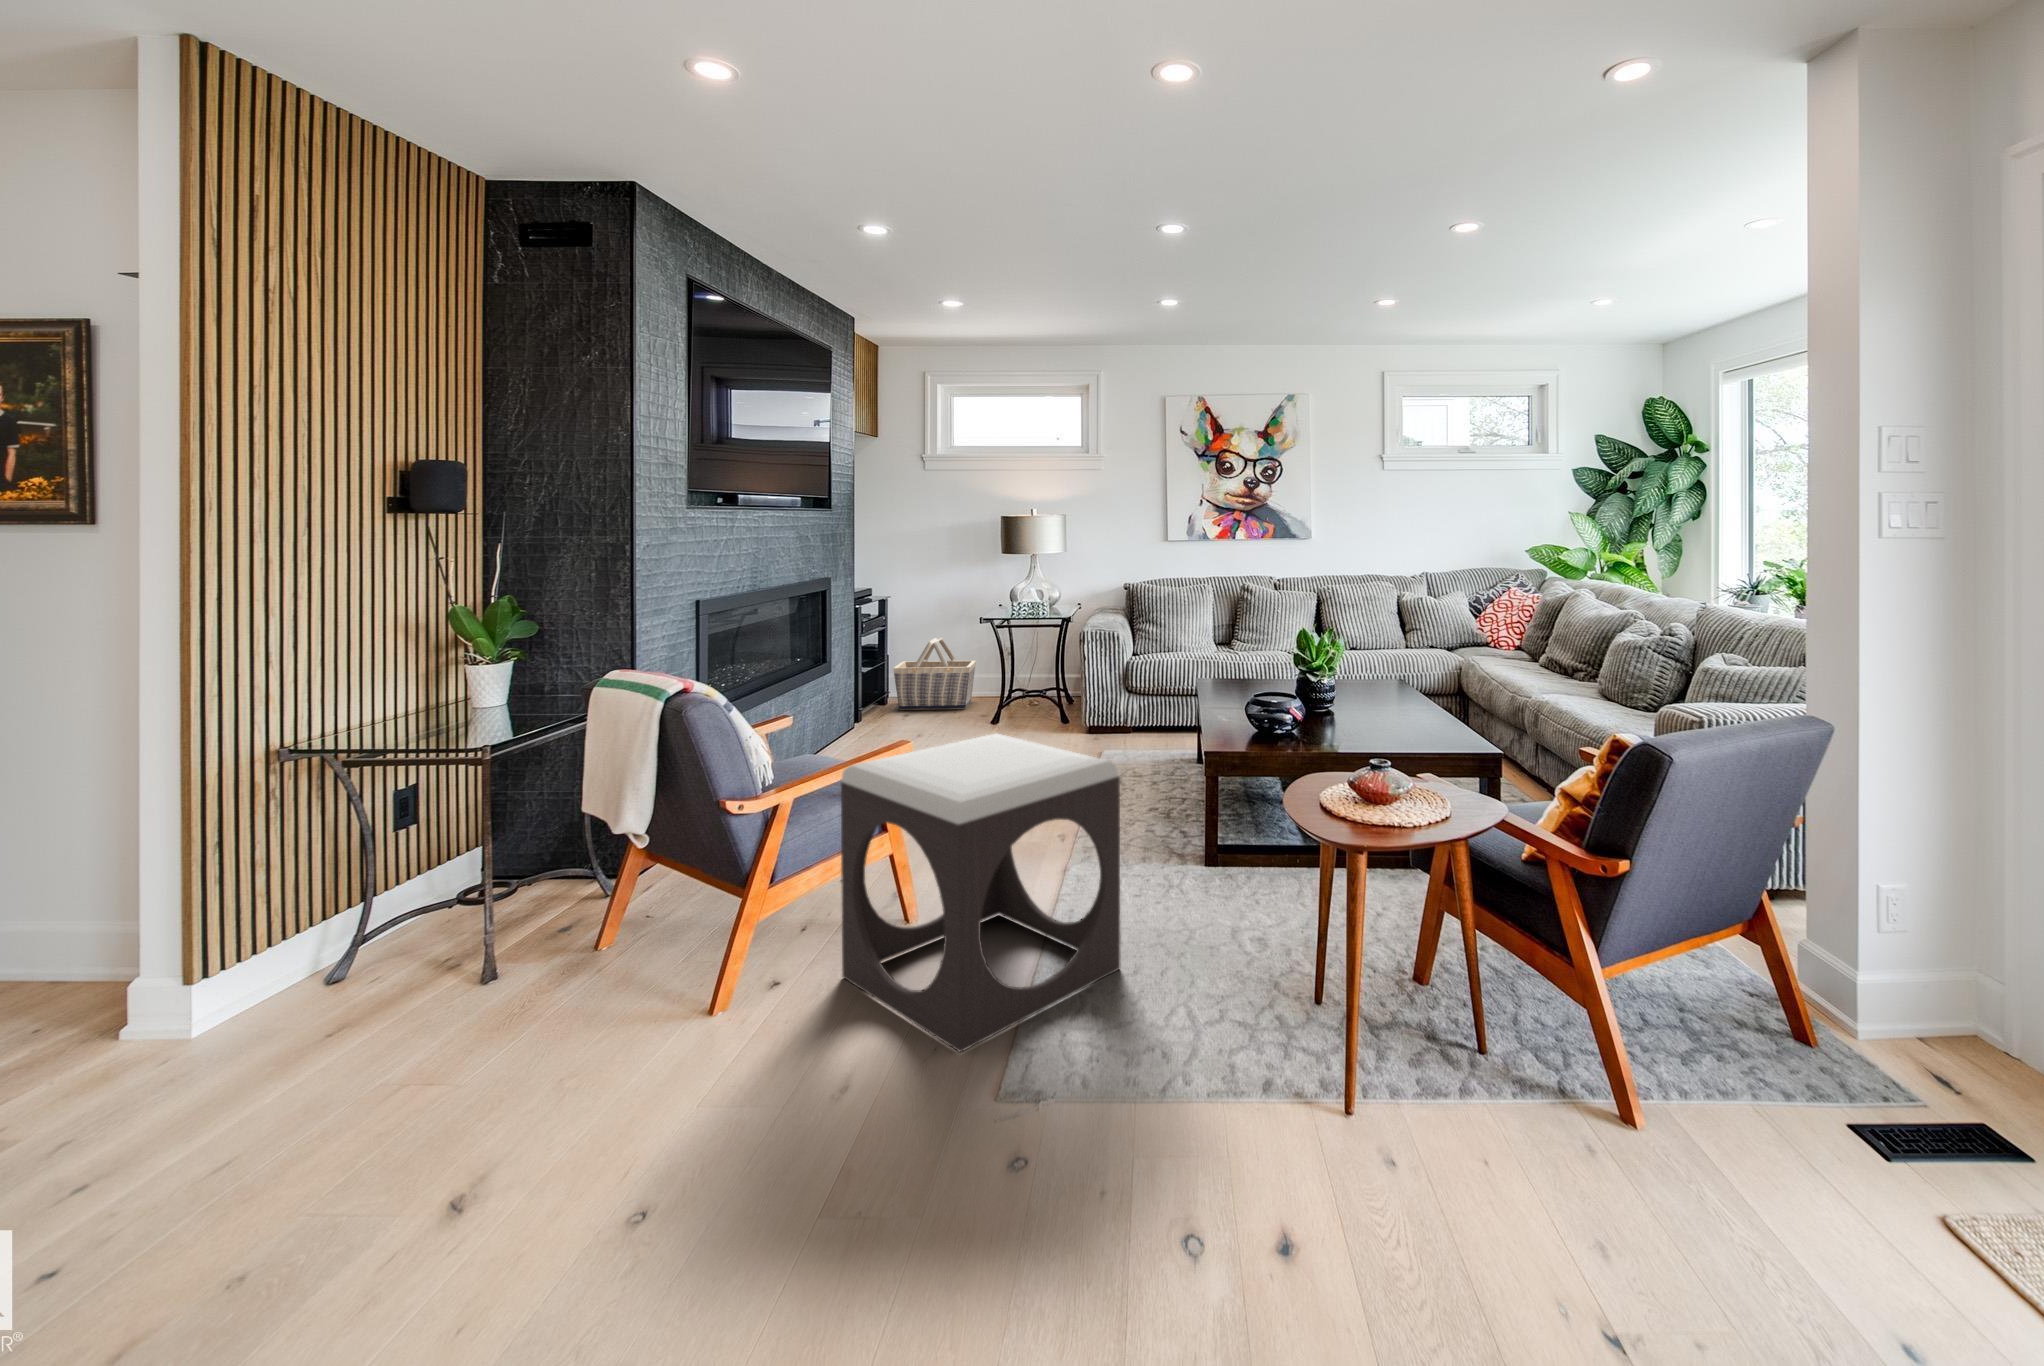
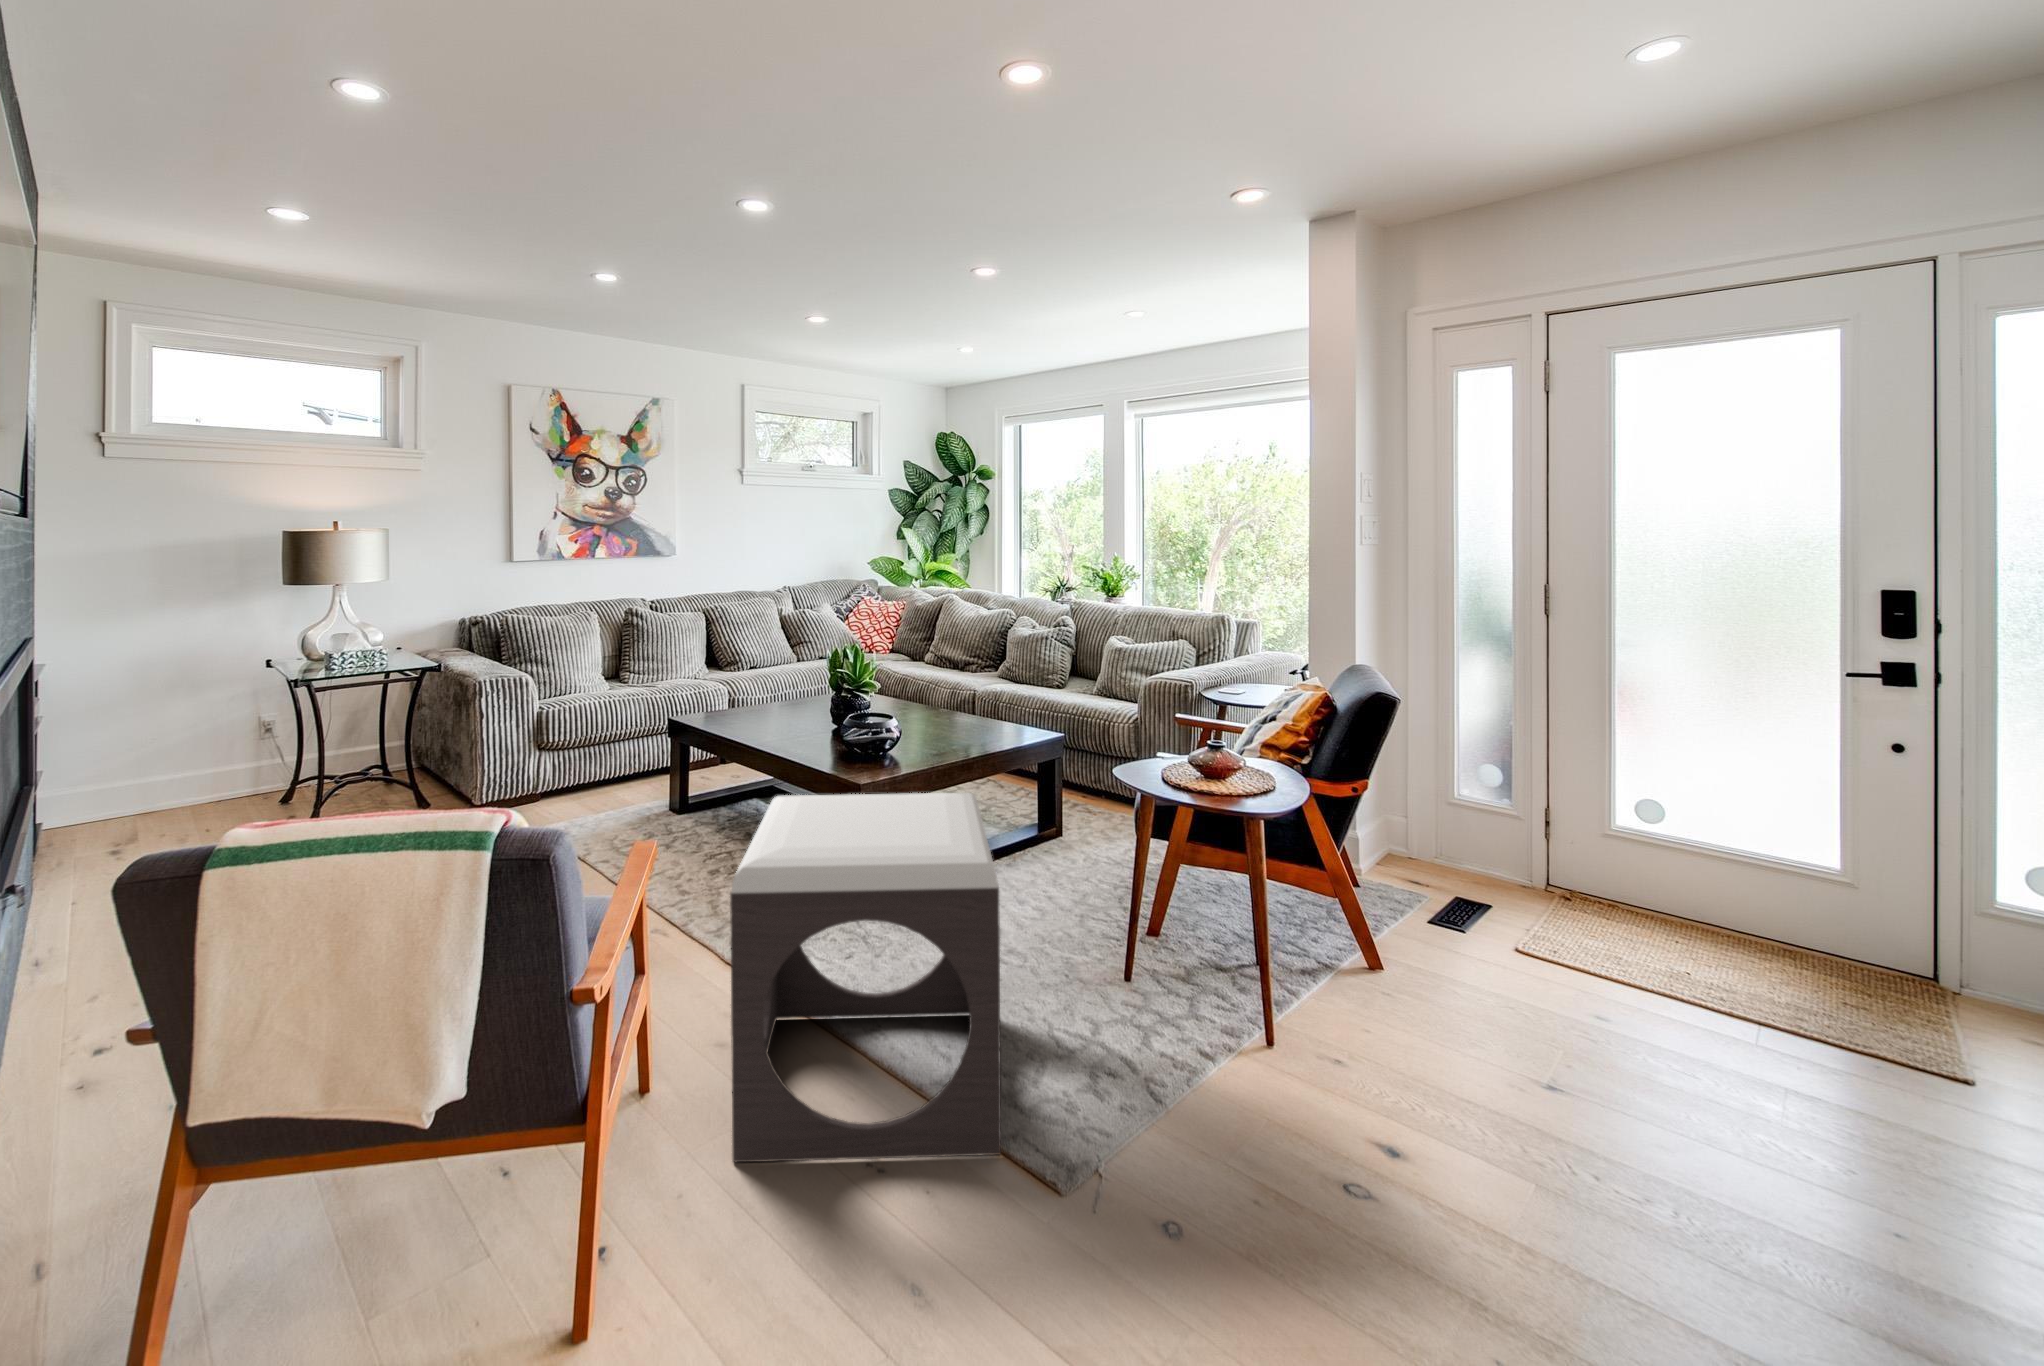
basket: present [893,638,976,710] -> none [87,716,243,839]

